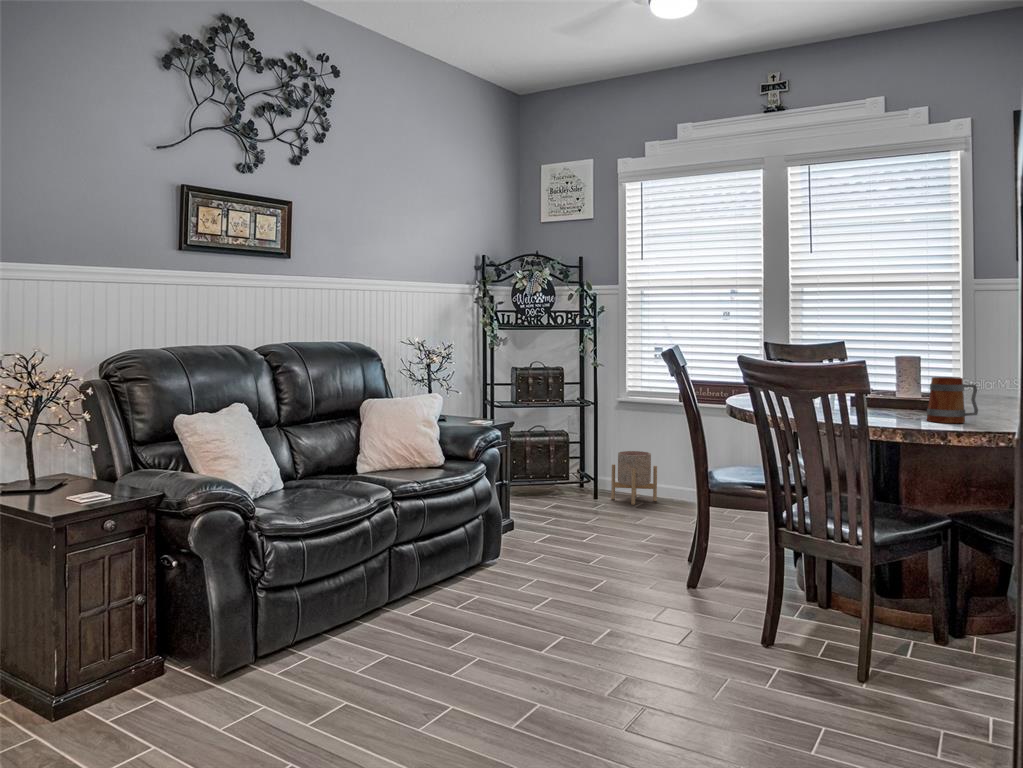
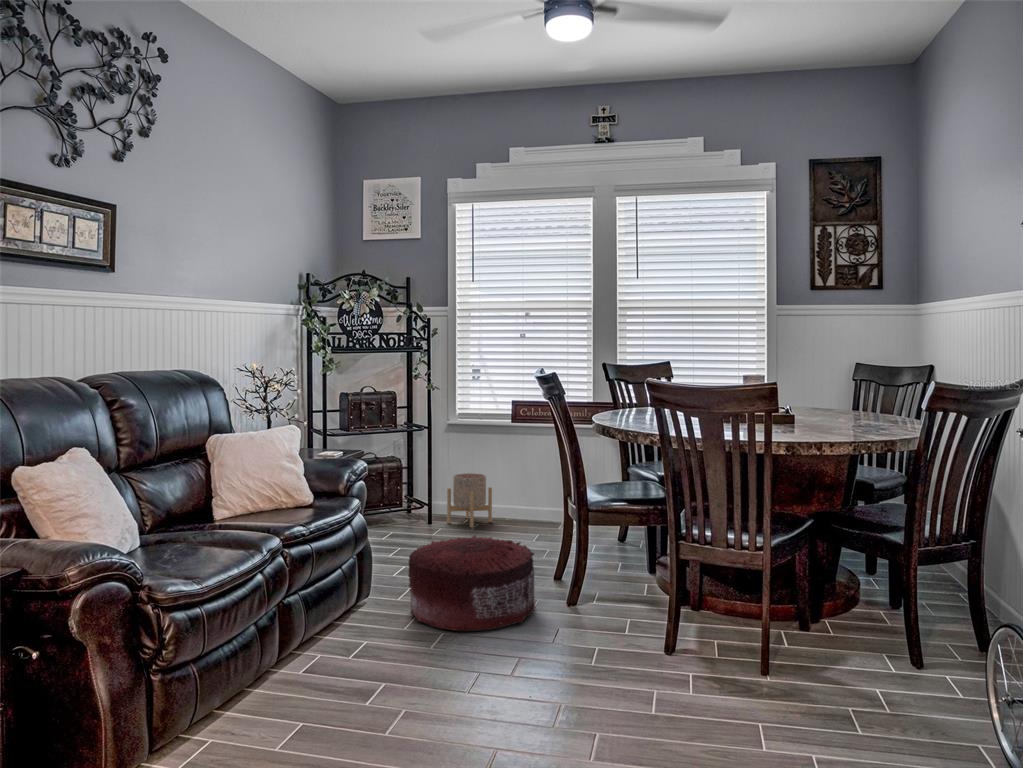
mug: present [927,377,978,423] -> none [805,402,847,443]
pouf: none [525,507,651,596] -> present [409,535,535,632]

